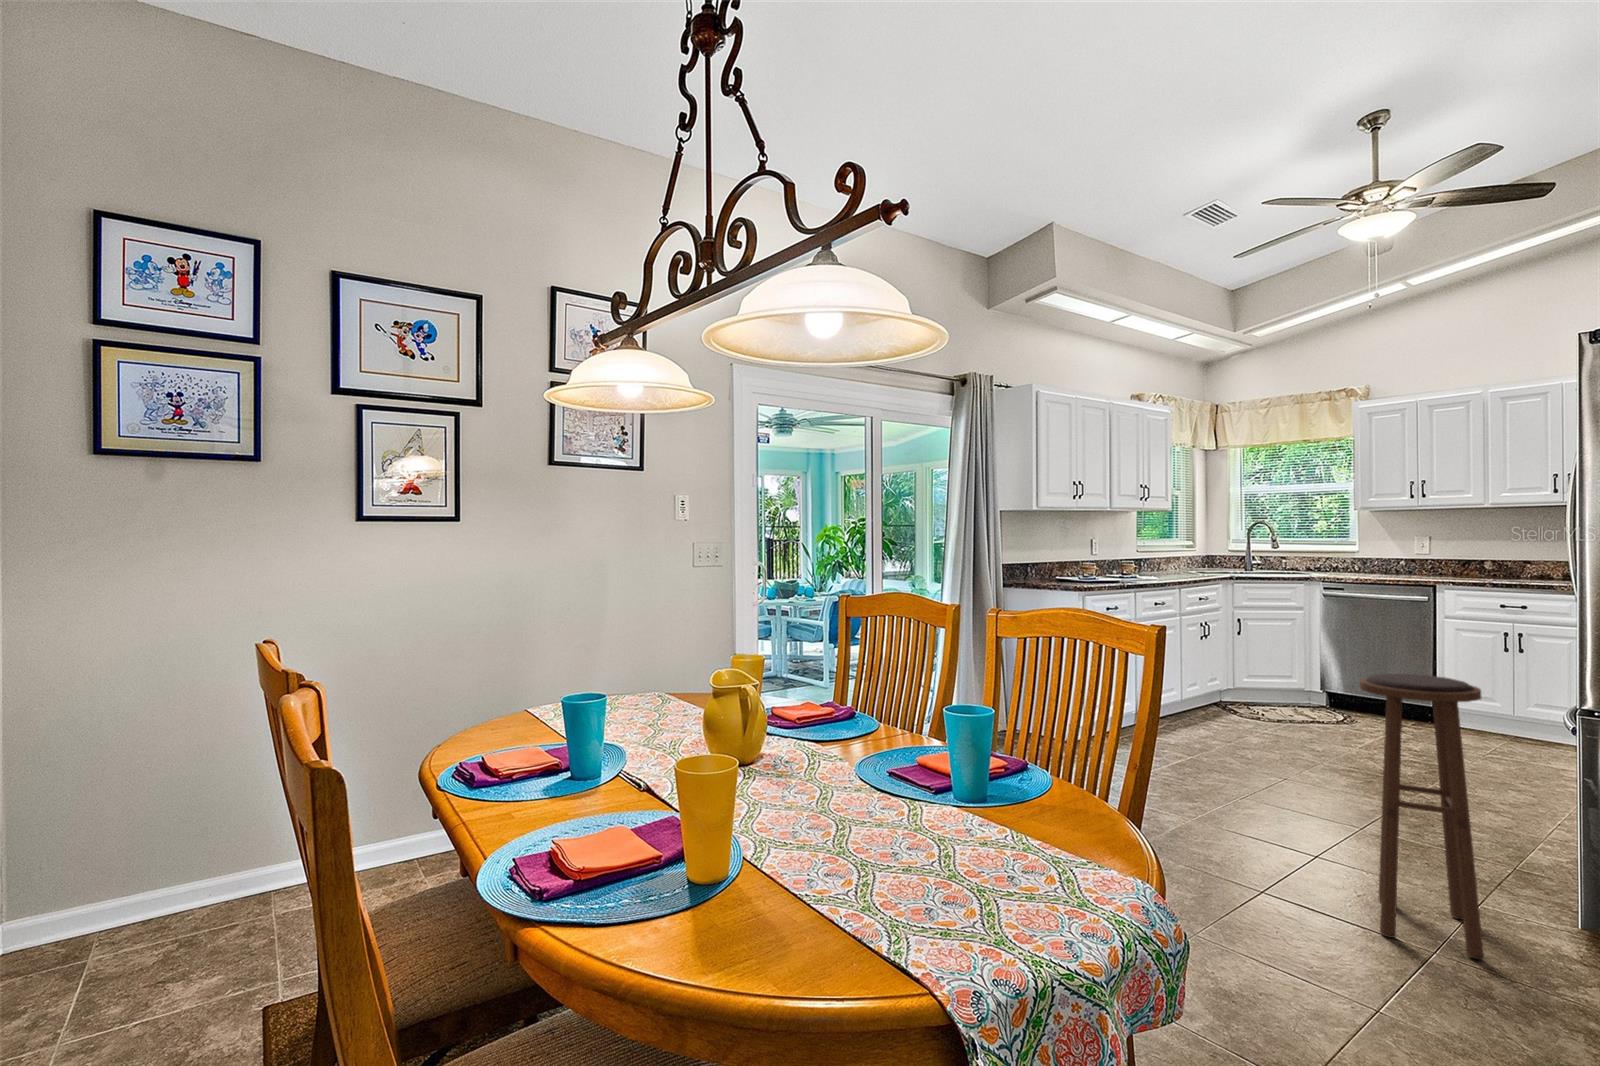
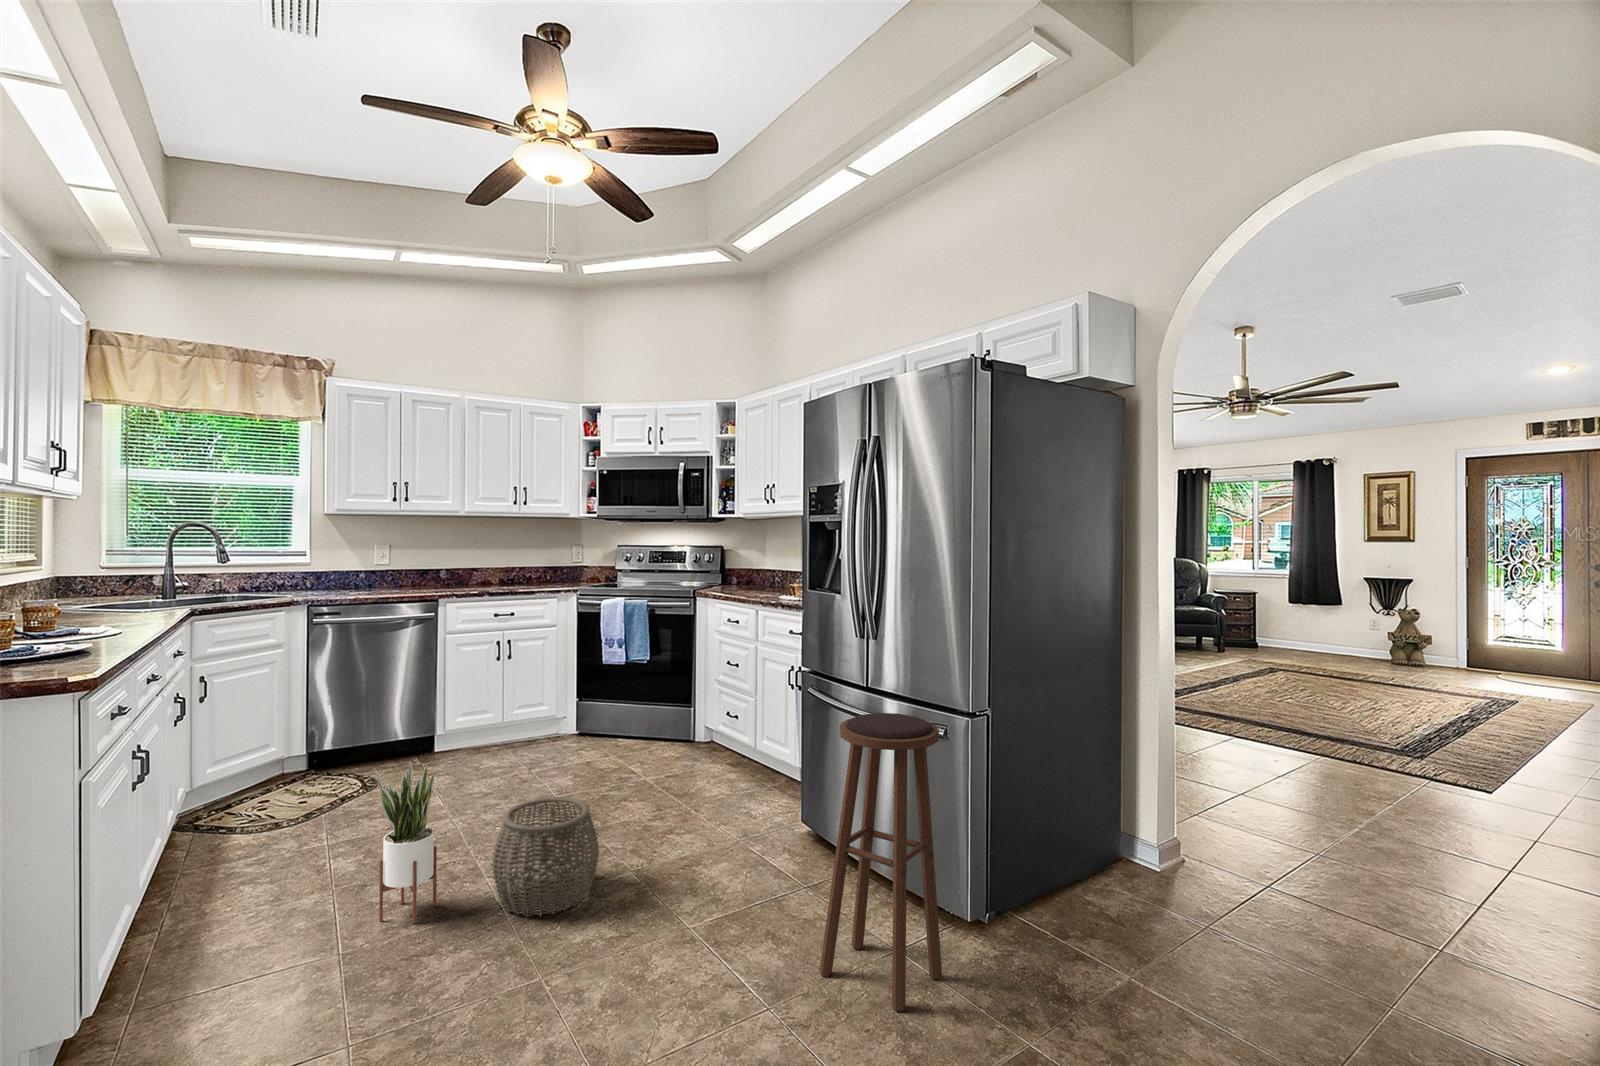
potted plant: none [1195,668,1245,773] -> present [376,762,437,924]
woven basket: none [1259,723,1353,807] -> present [492,797,599,916]

